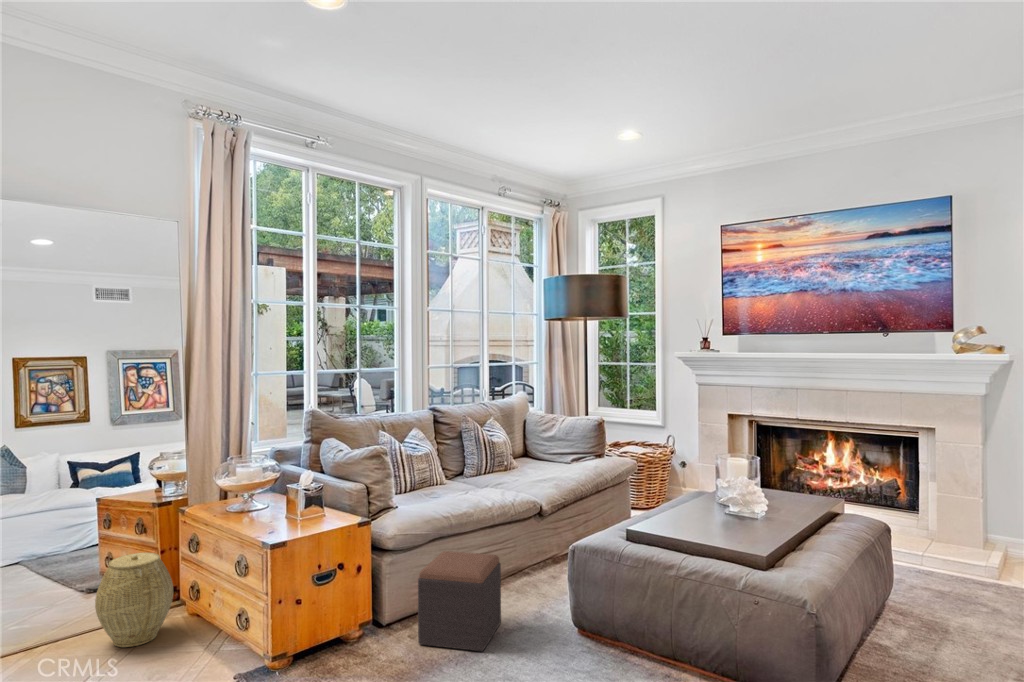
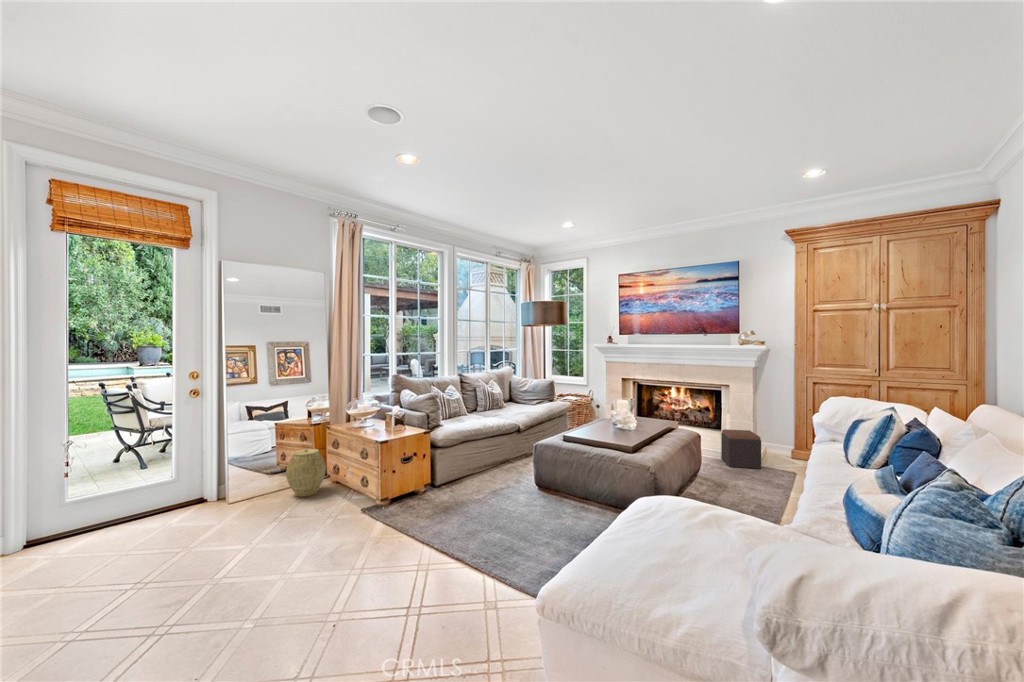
footstool: present [418,551,501,651] -> present [721,429,761,469]

